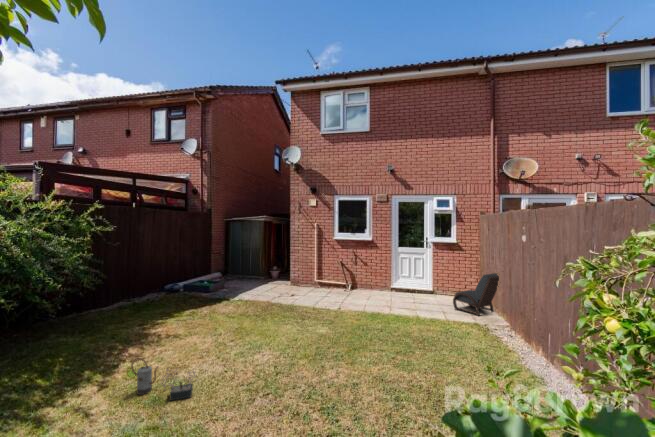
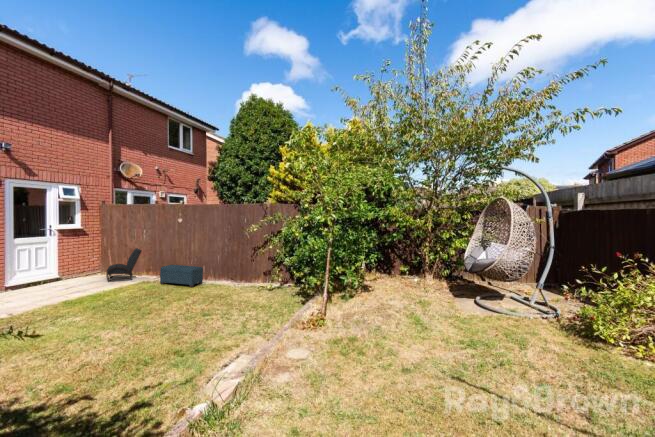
bench: none [486,306,545,363] -> present [160,265,203,287]
watering can: present [131,358,158,395] -> none [71,366,98,404]
decorative plant: present [164,369,195,401] -> none [106,354,130,382]

